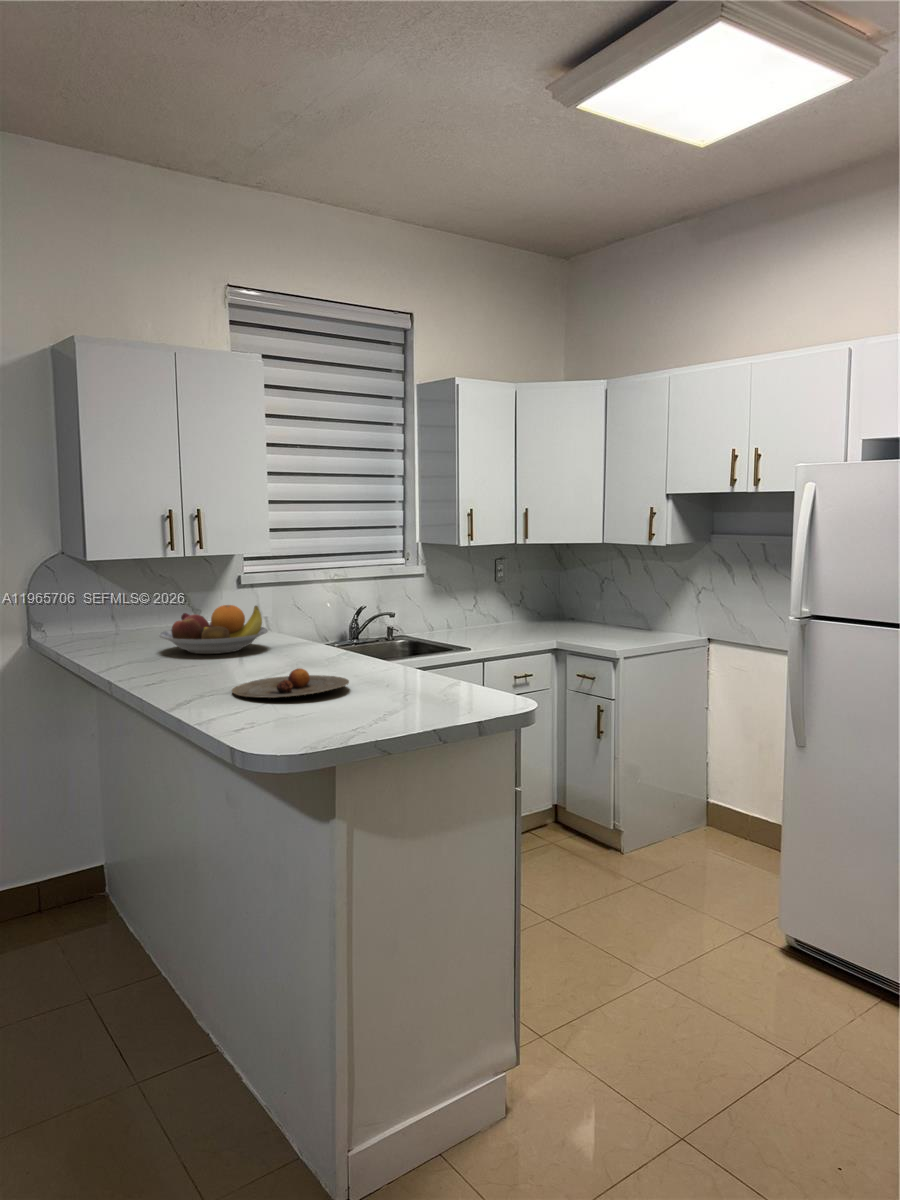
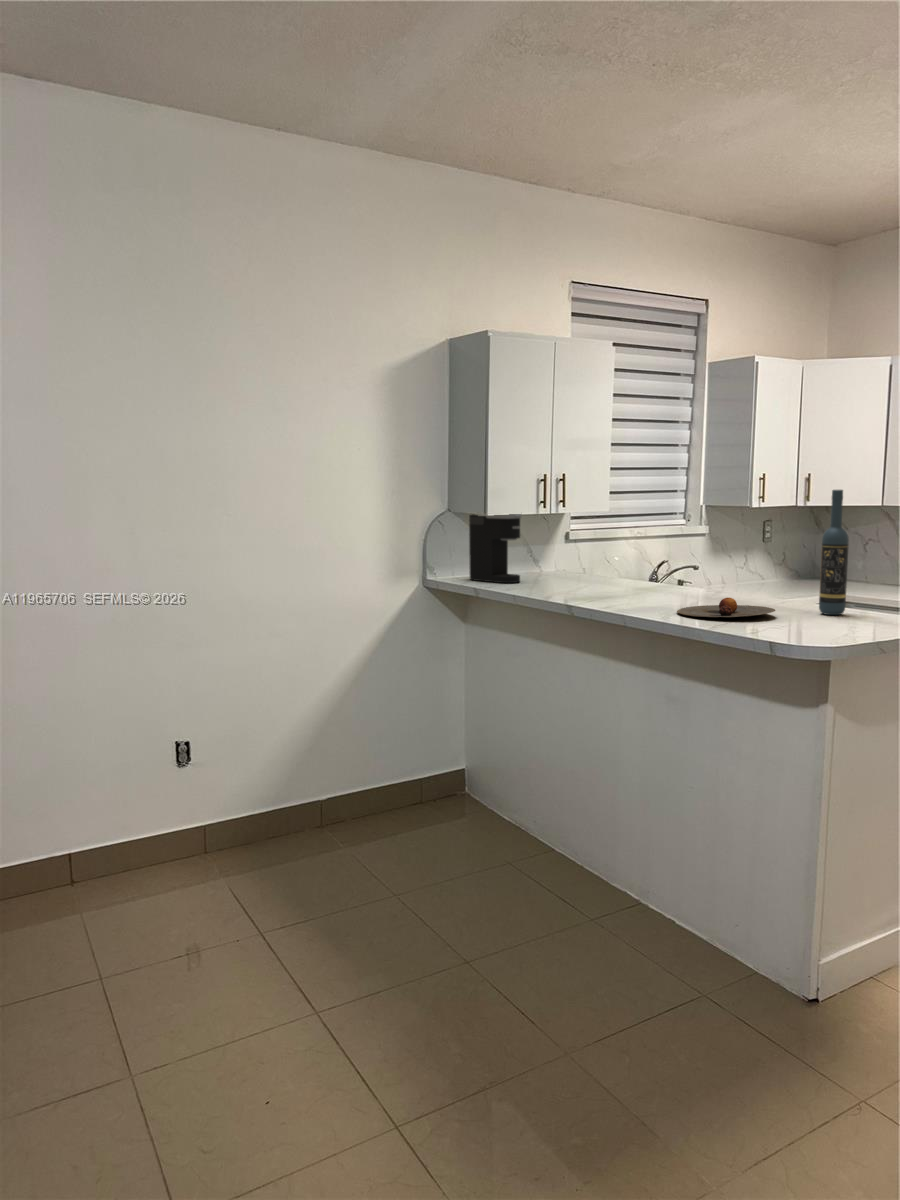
wine bottle: none [410,535,441,688] -> present [819,490,849,615]
coffee maker: none [95,555,153,640] -> present [469,514,521,583]
fruit bowl: present [159,605,268,654] -> none [550,552,640,592]

